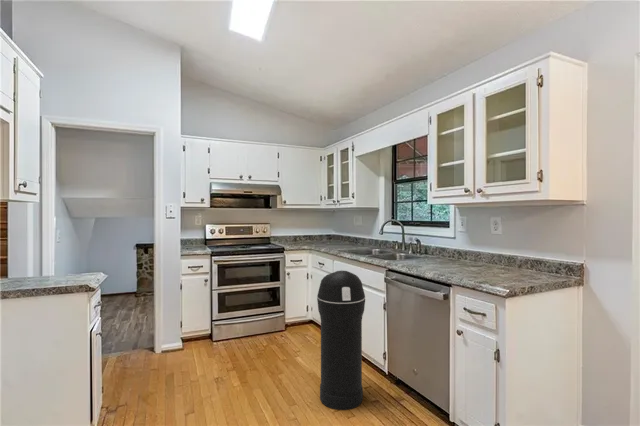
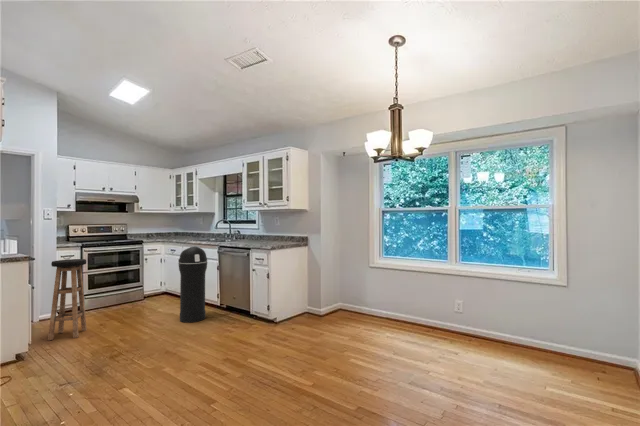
bar stool: none [140,279,194,405] -> present [48,259,87,340]

